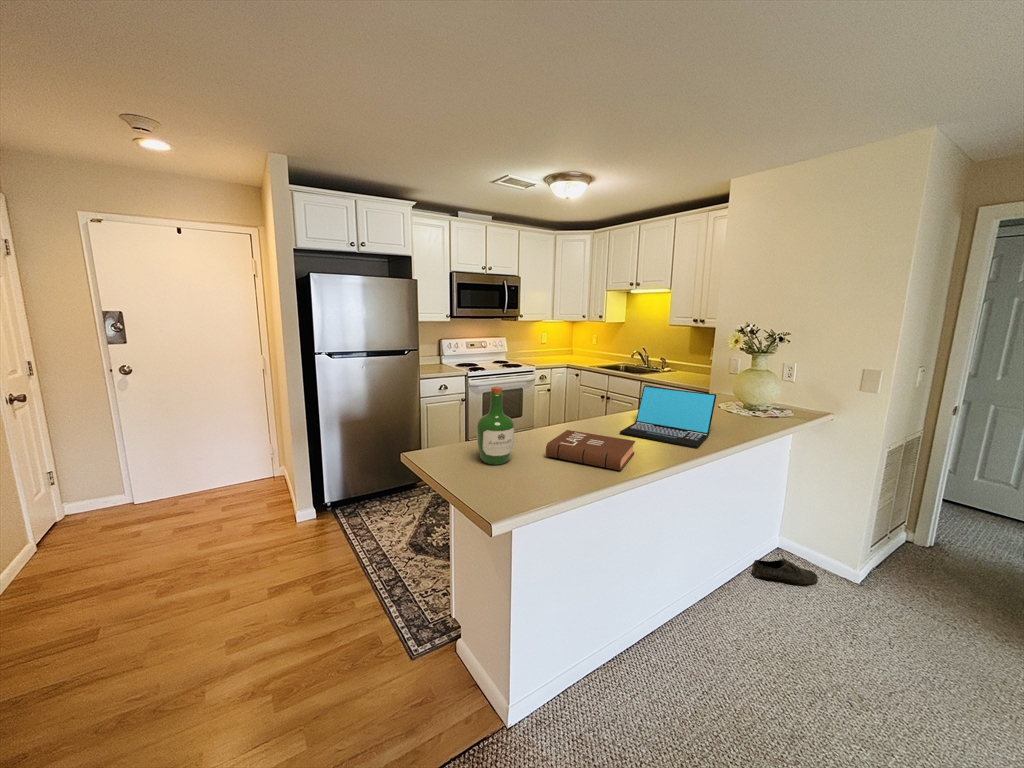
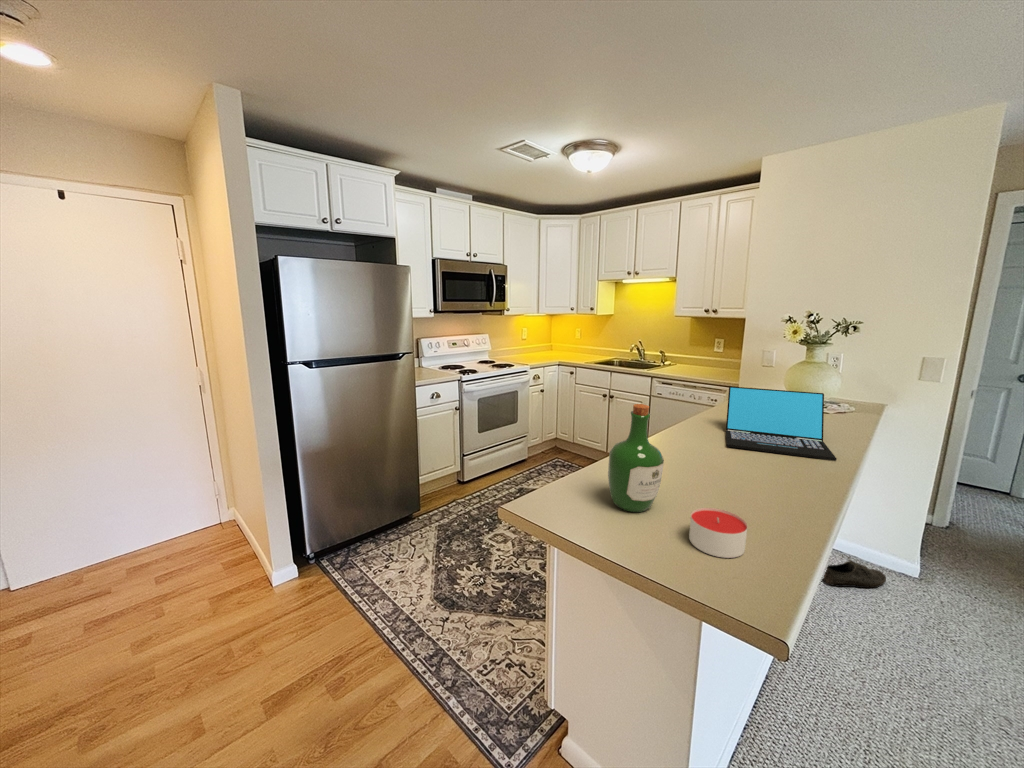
book: present [546,430,635,470] -> none [684,450,807,504]
candle: none [506,461,542,492] -> present [689,508,747,558]

